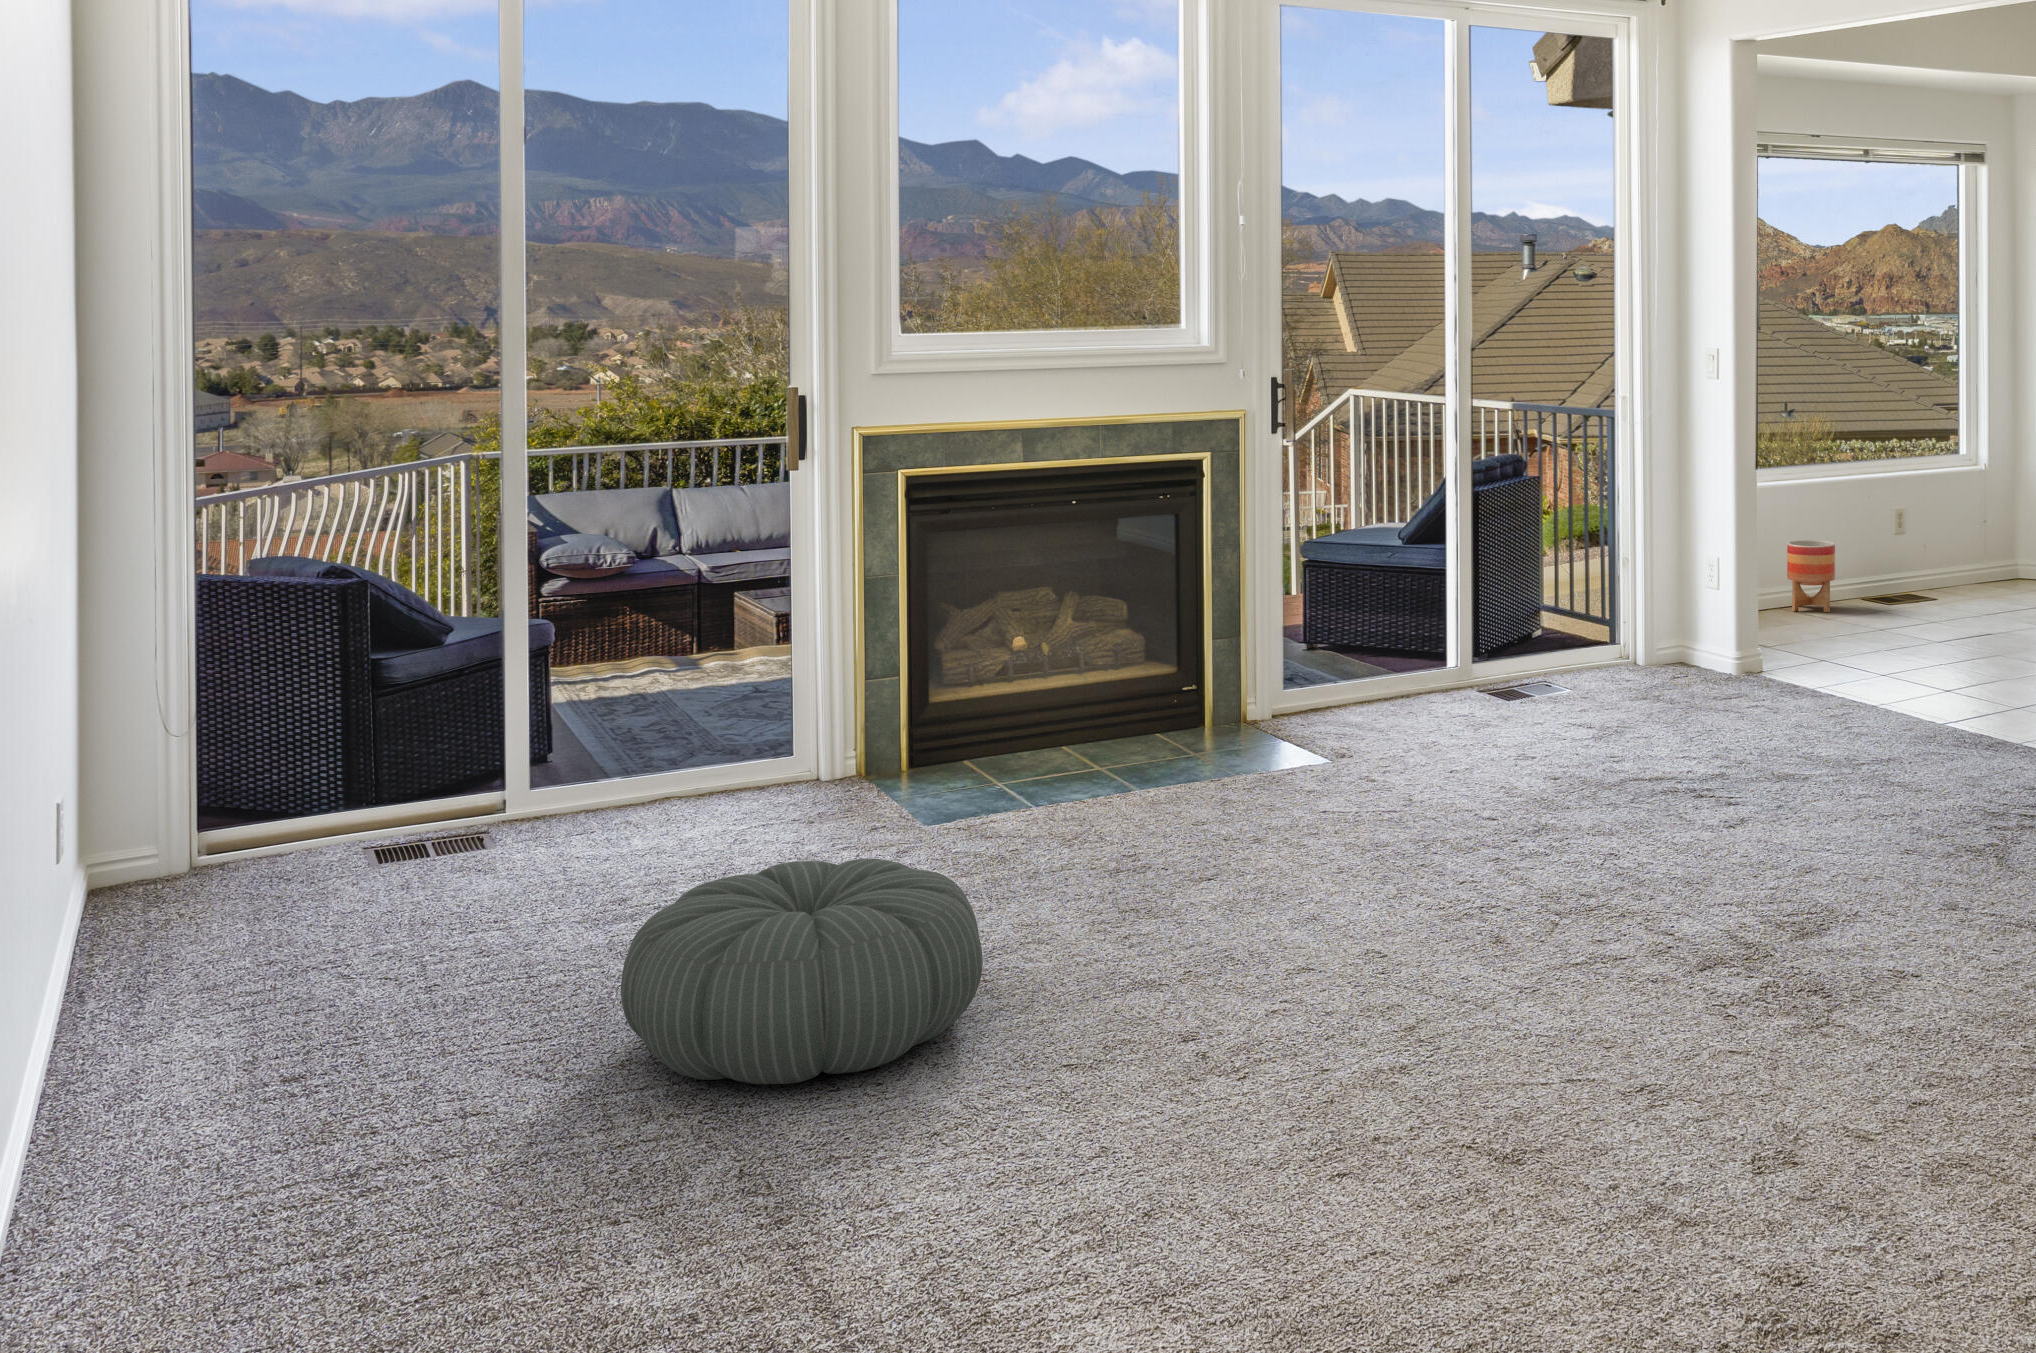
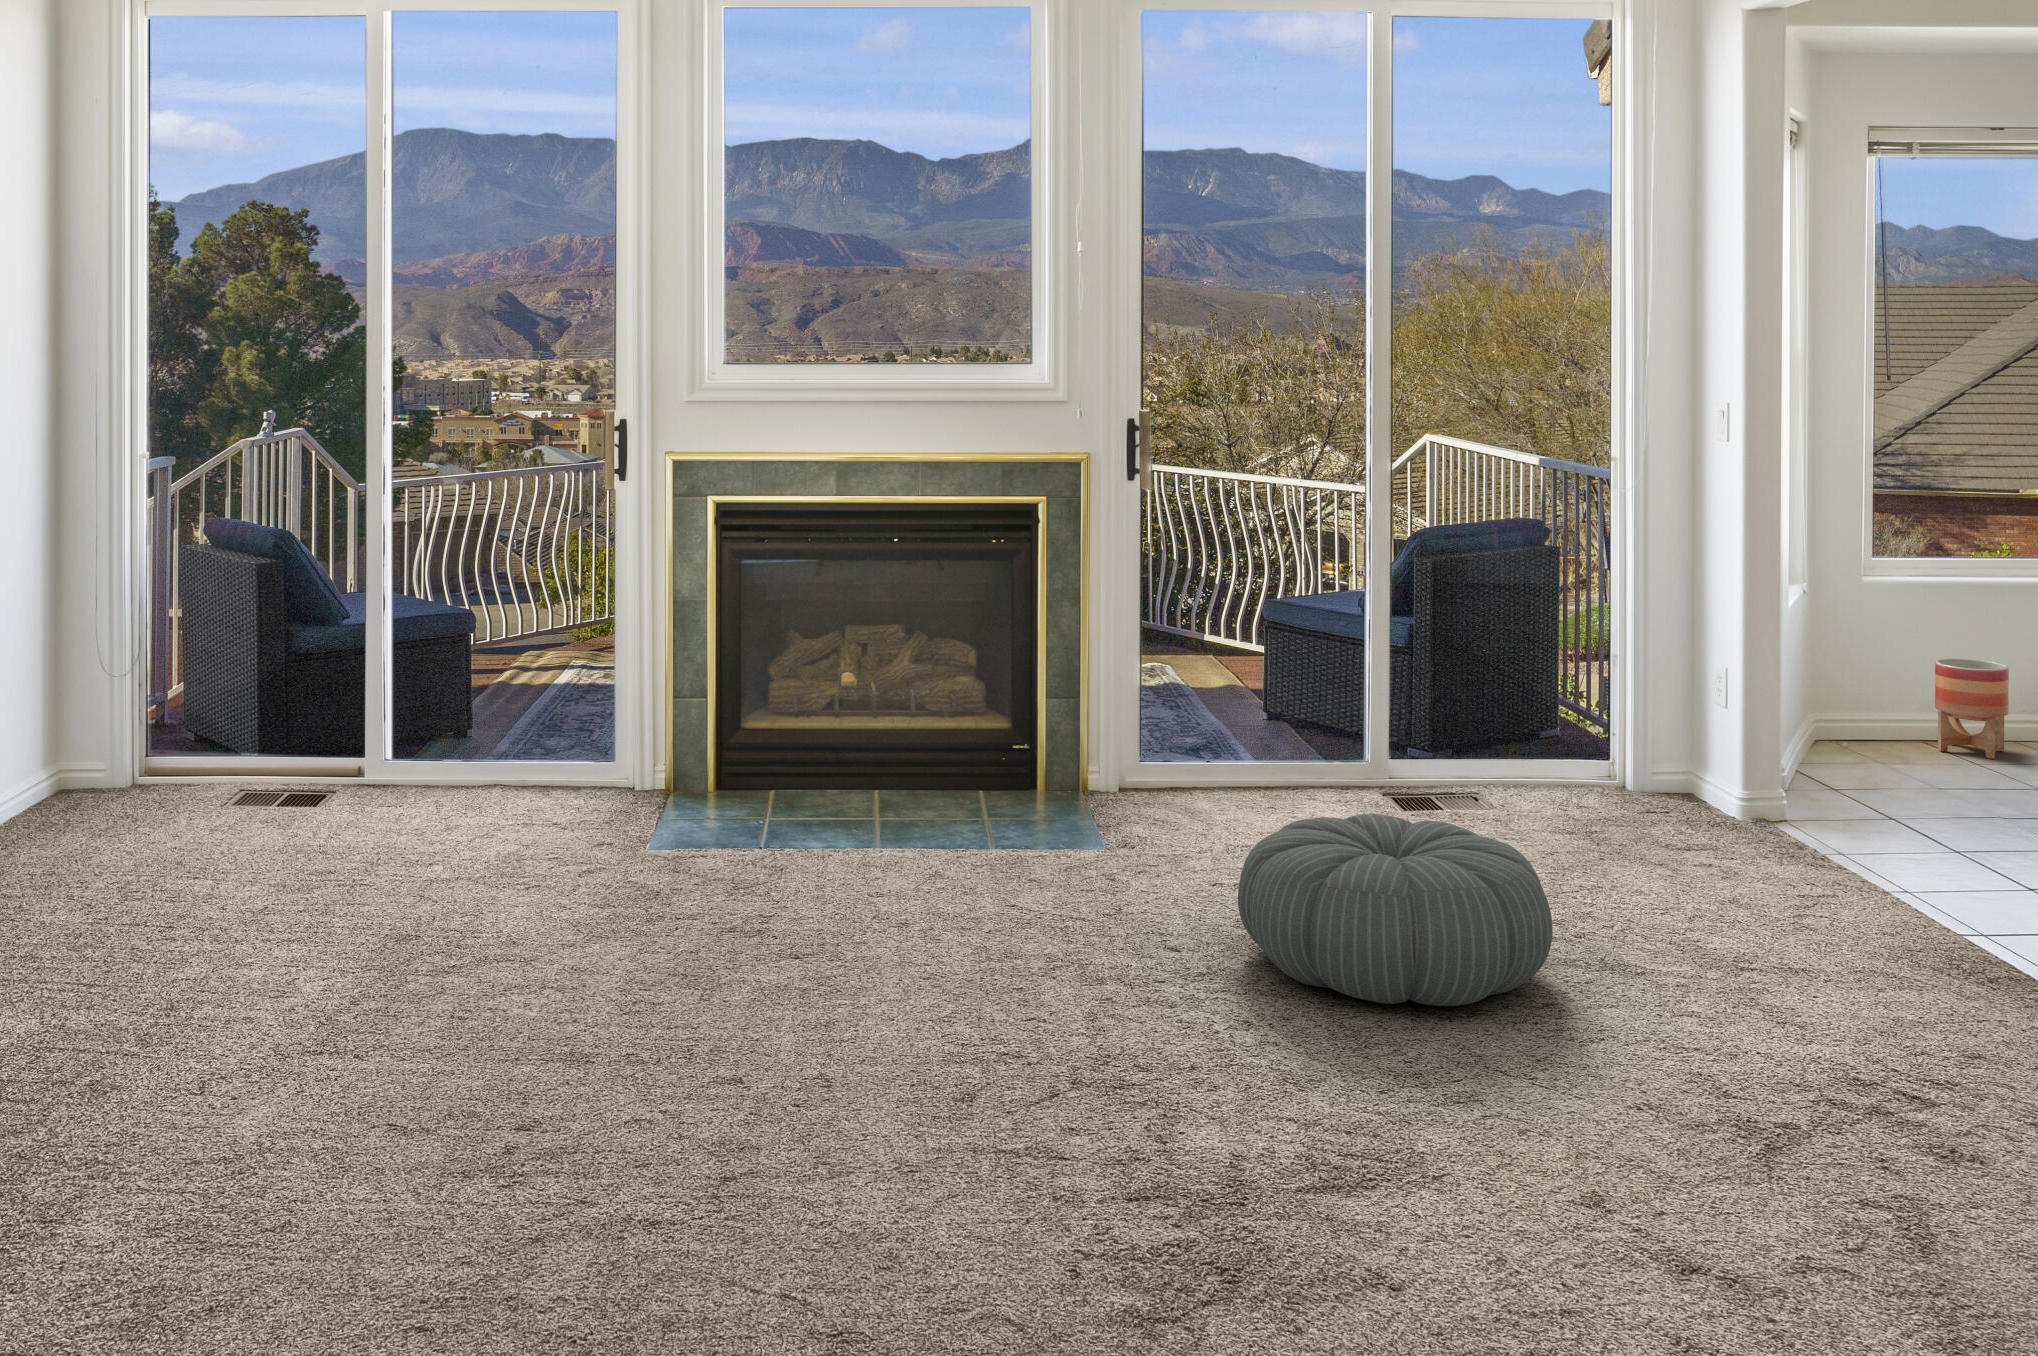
pouf: present [621,858,983,1084] -> present [1238,814,1553,1006]

